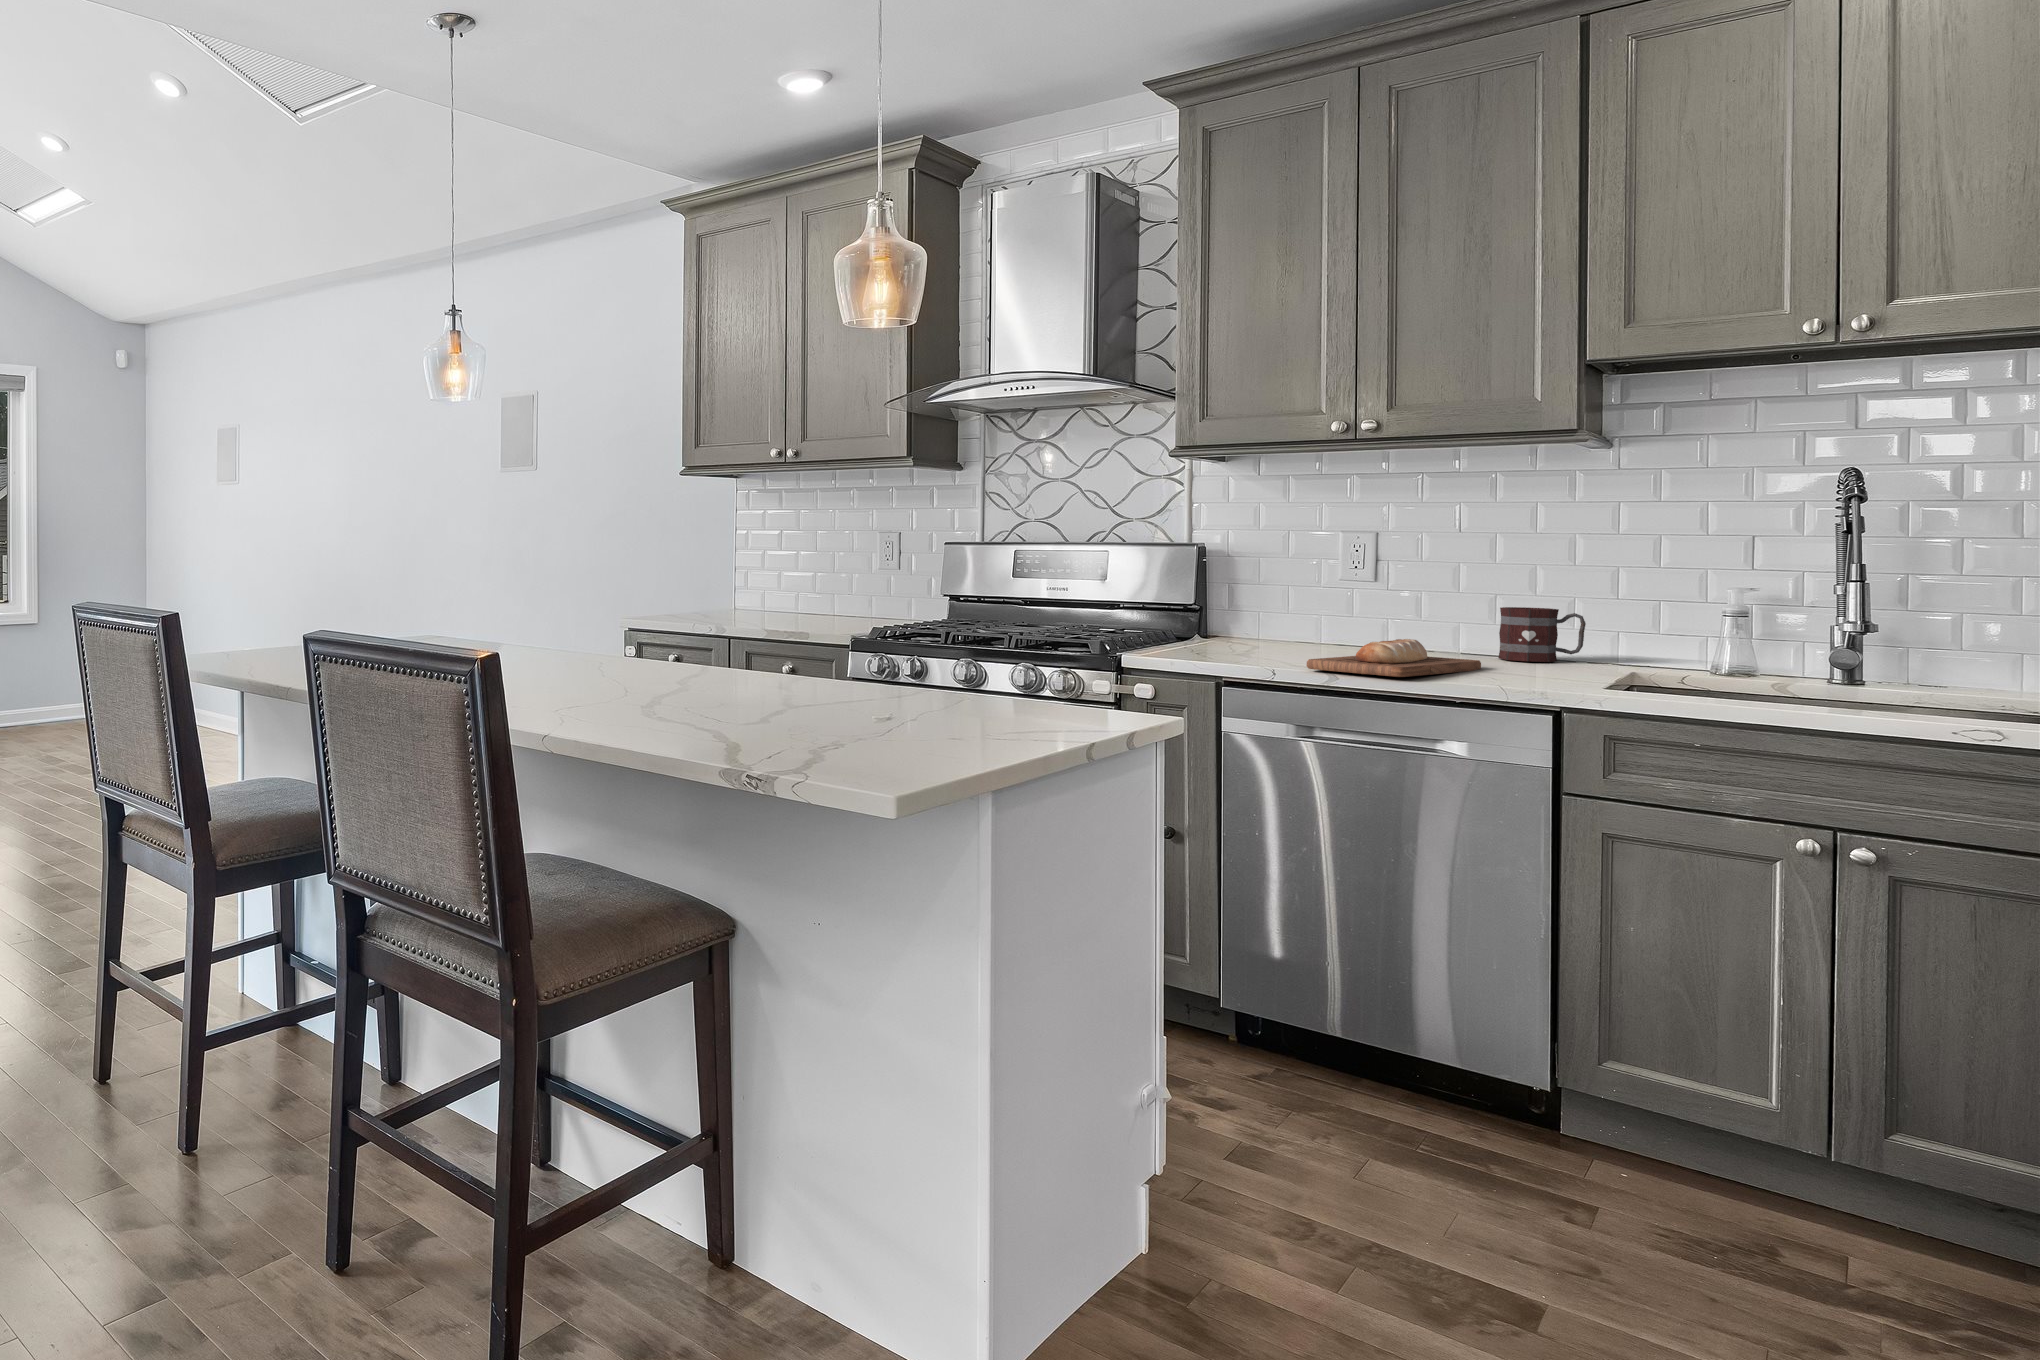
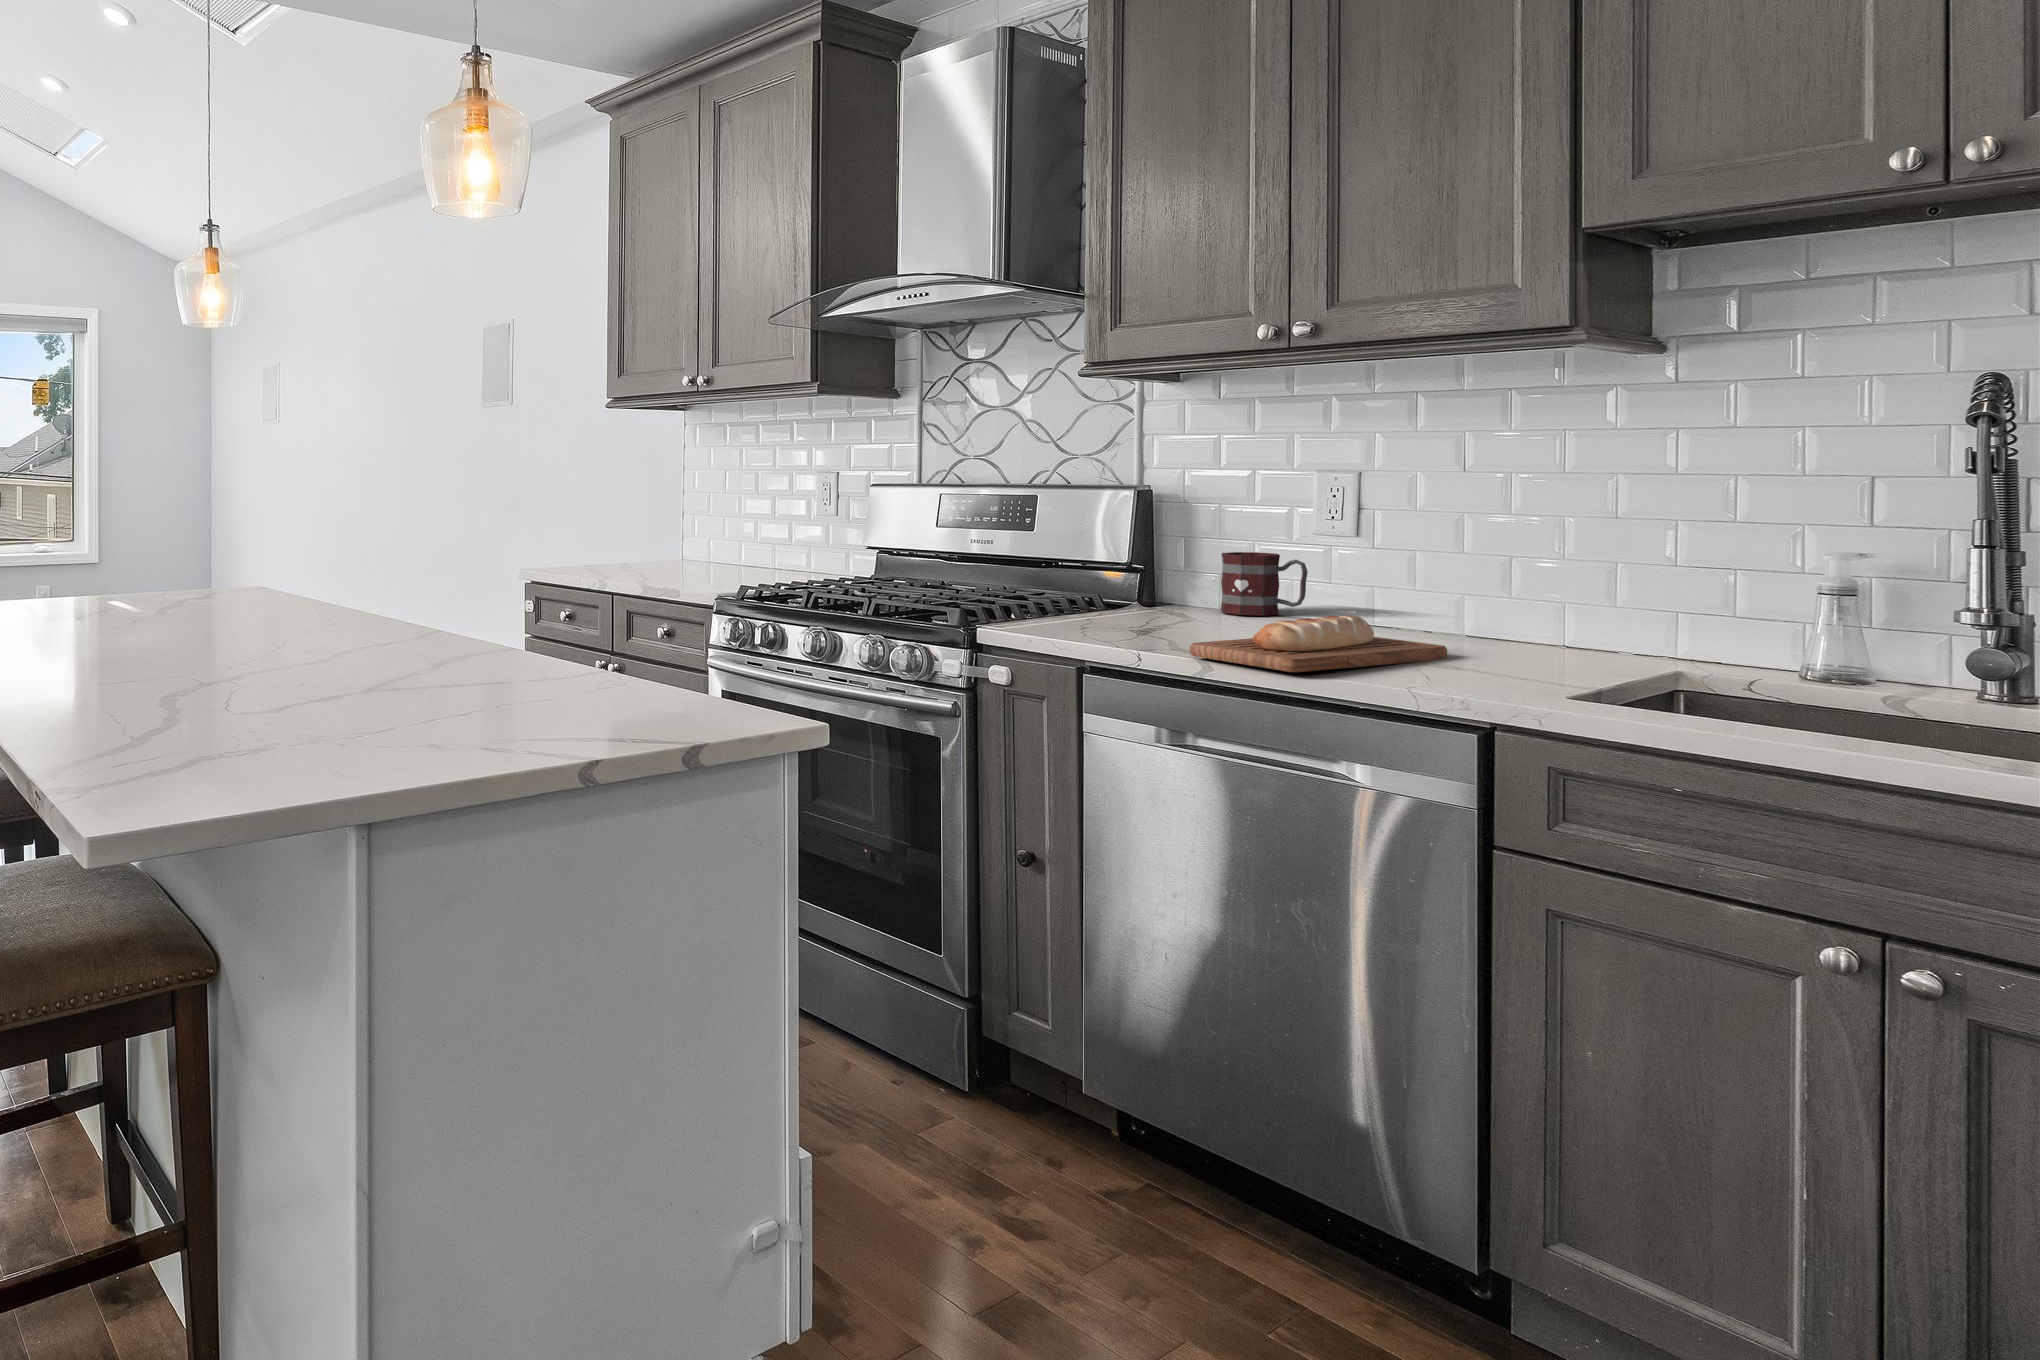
mug: present [1498,607,1586,662] -> present [1221,552,1308,616]

